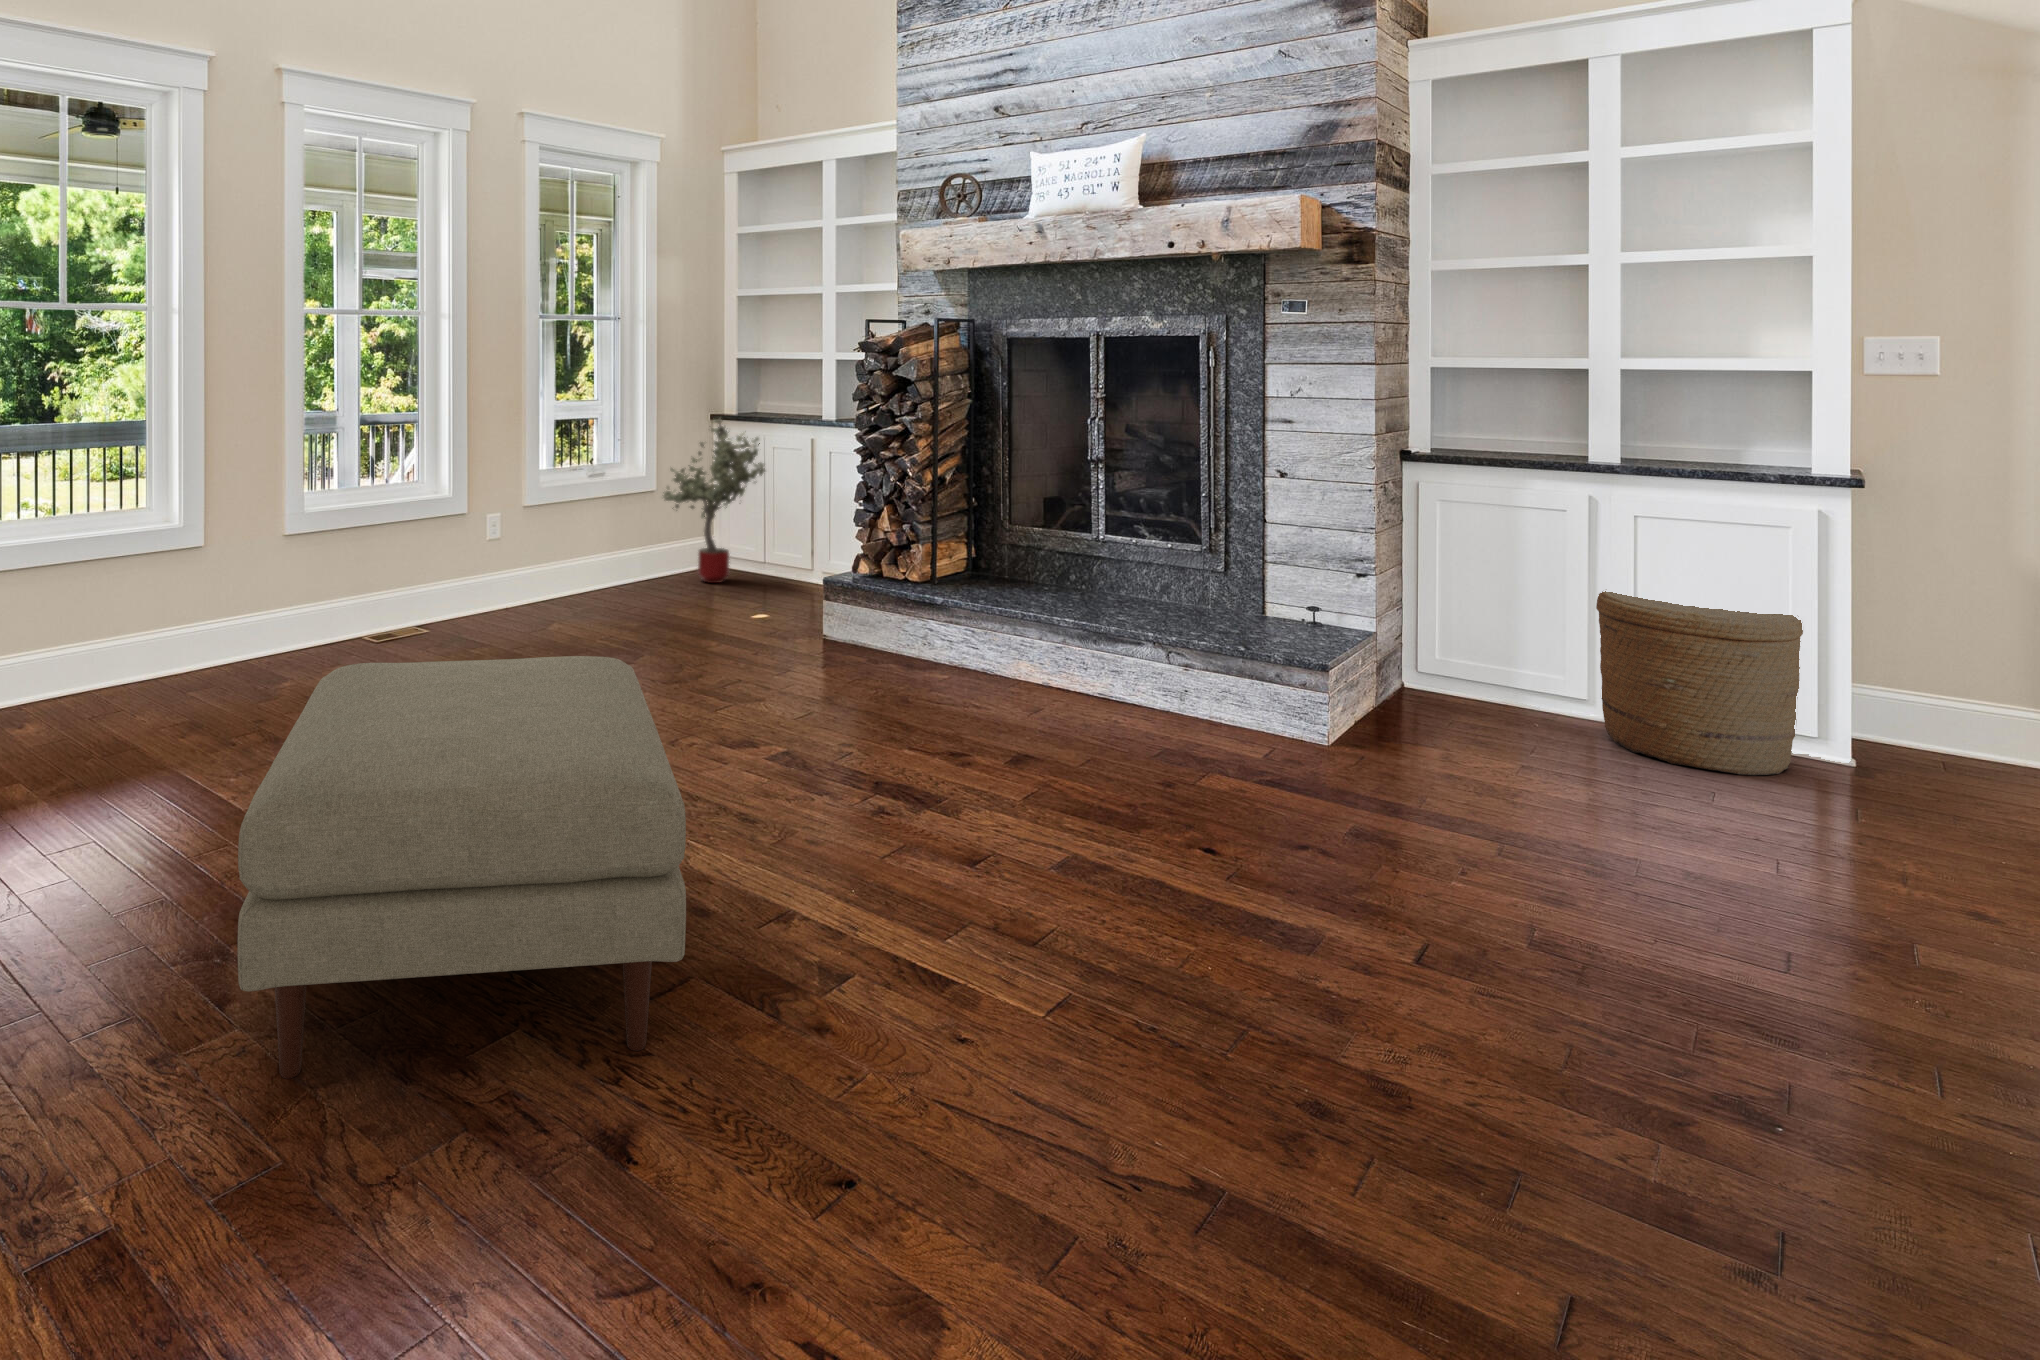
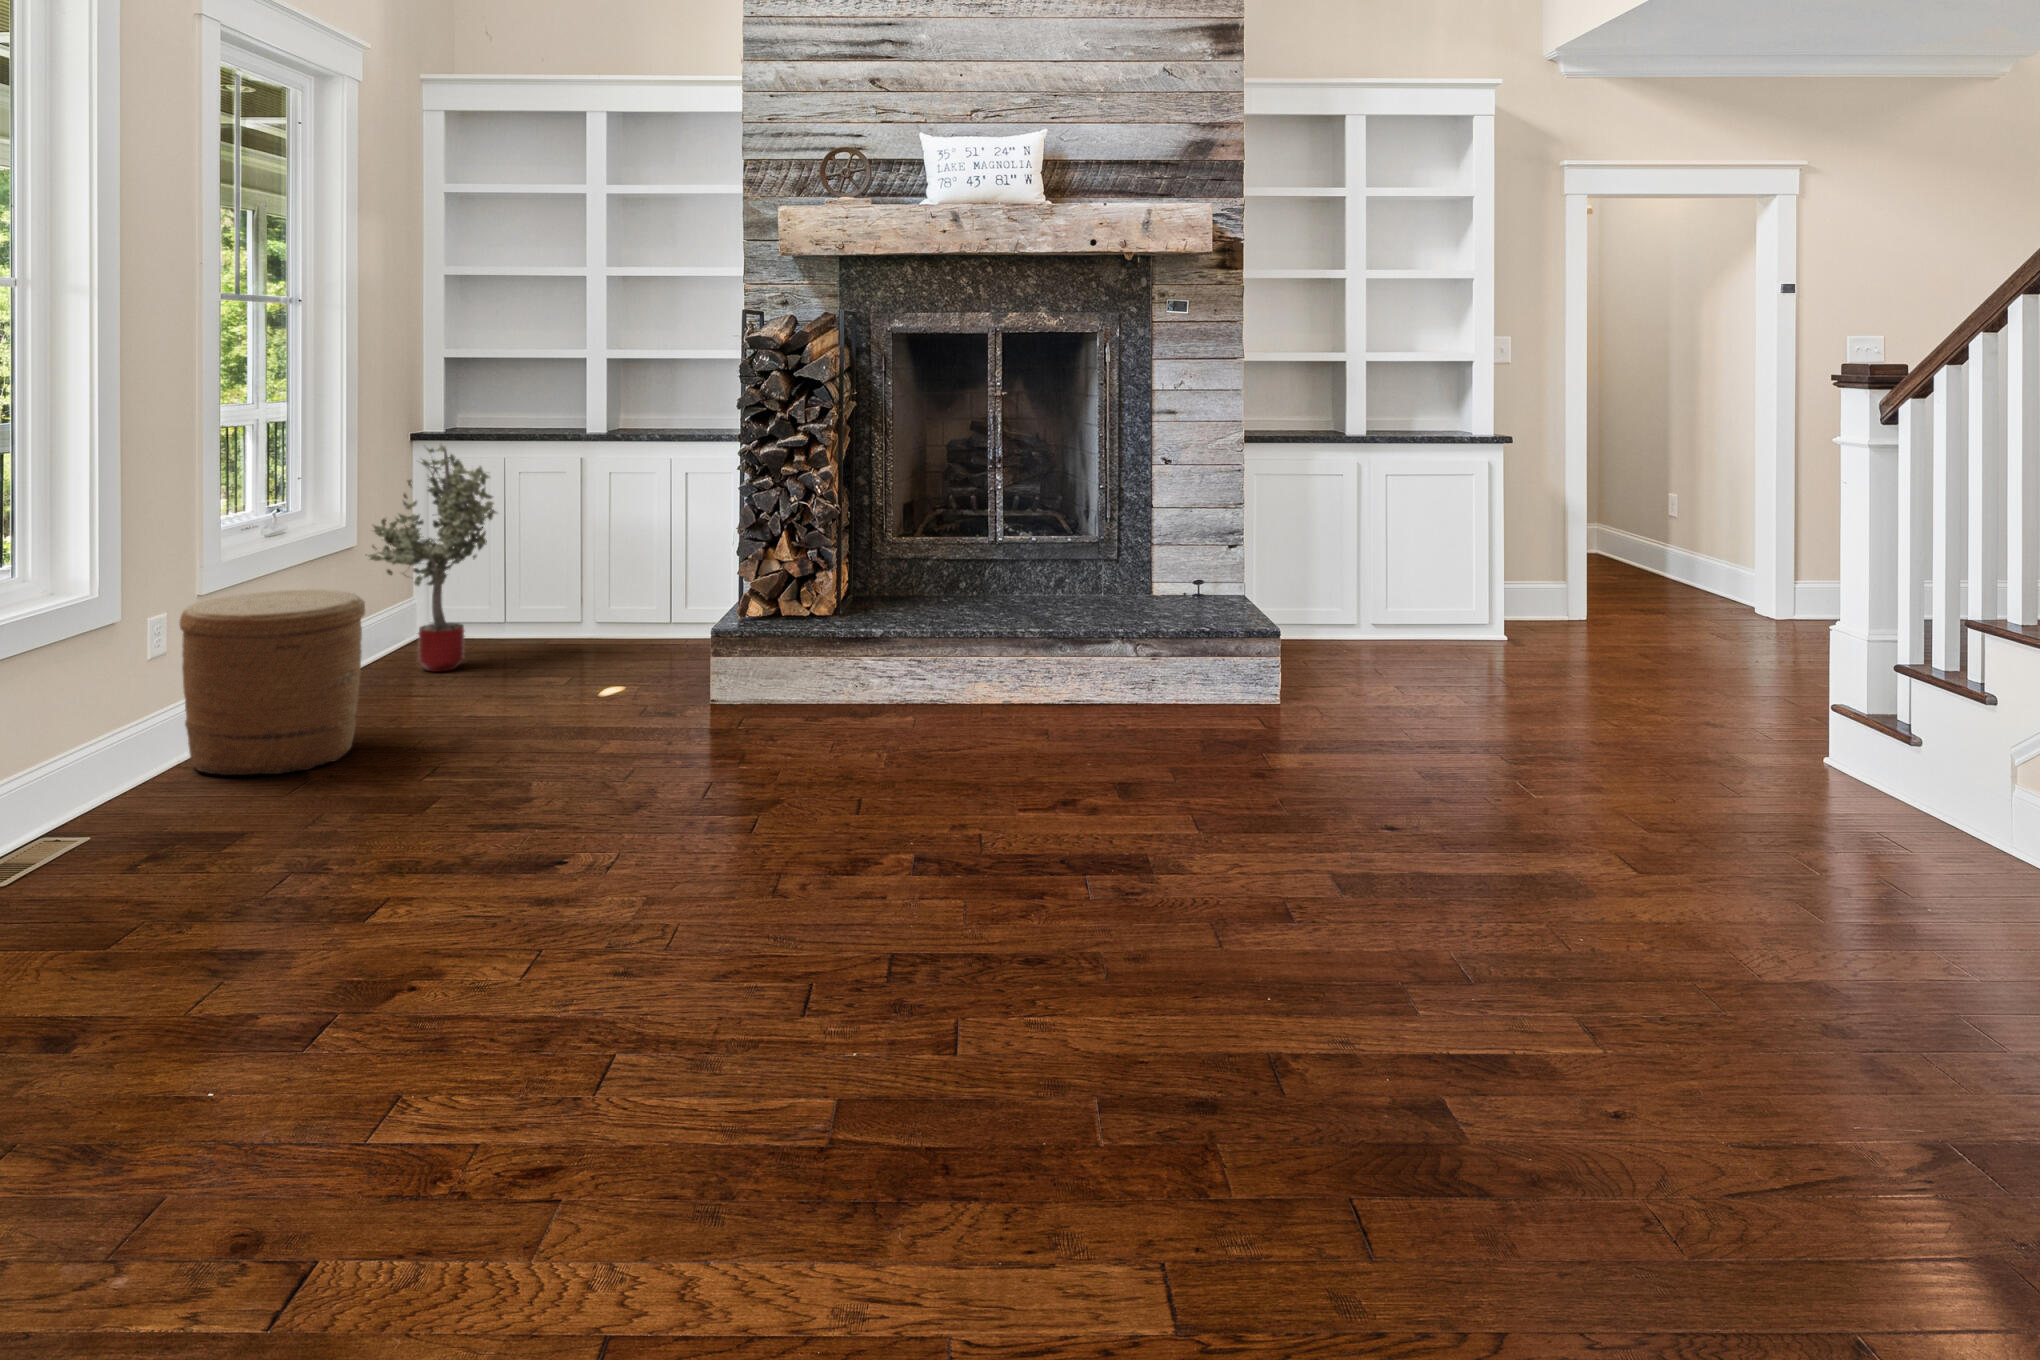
woven basket: present [1596,591,1803,775] -> present [179,589,365,775]
ottoman: present [238,656,686,1079] -> none [707,715,1383,1254]

